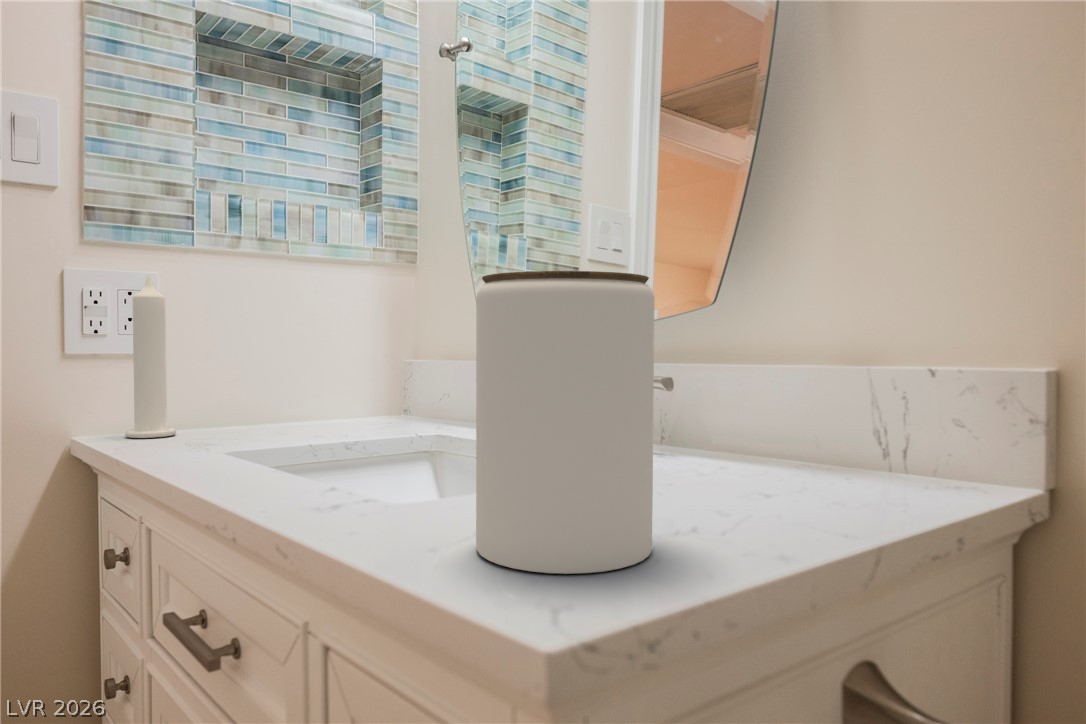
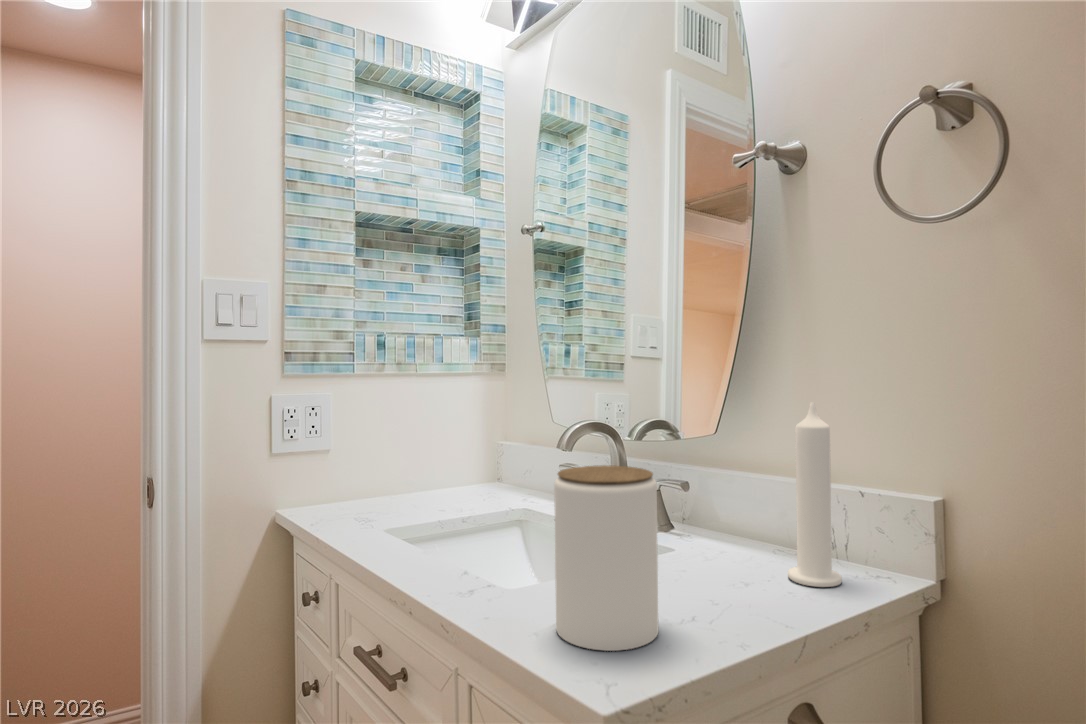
candle: present [125,275,176,438] -> present [788,402,842,587]

